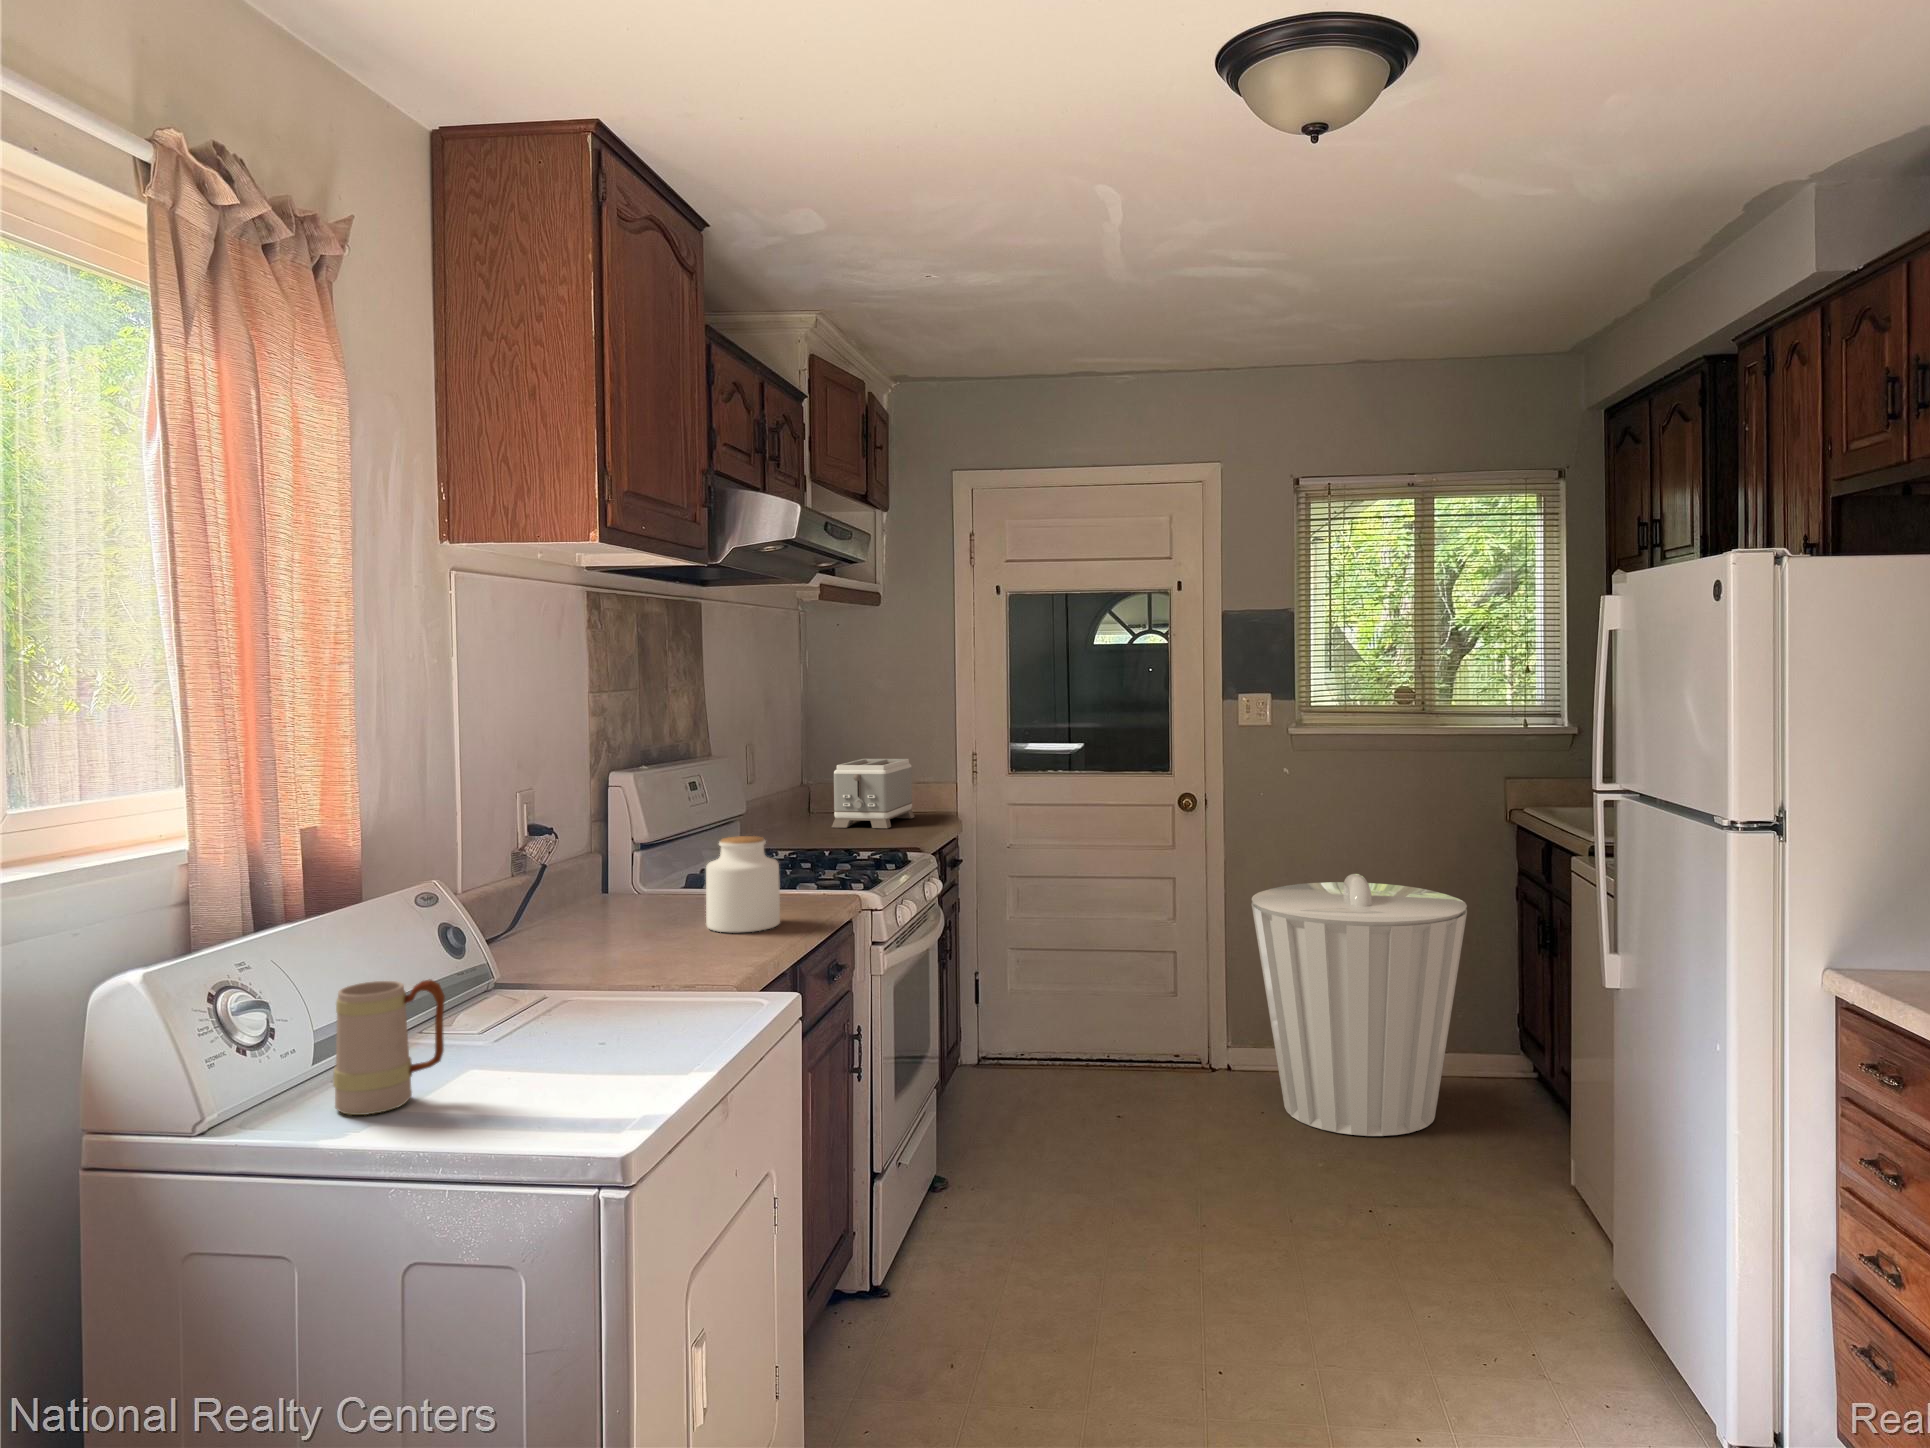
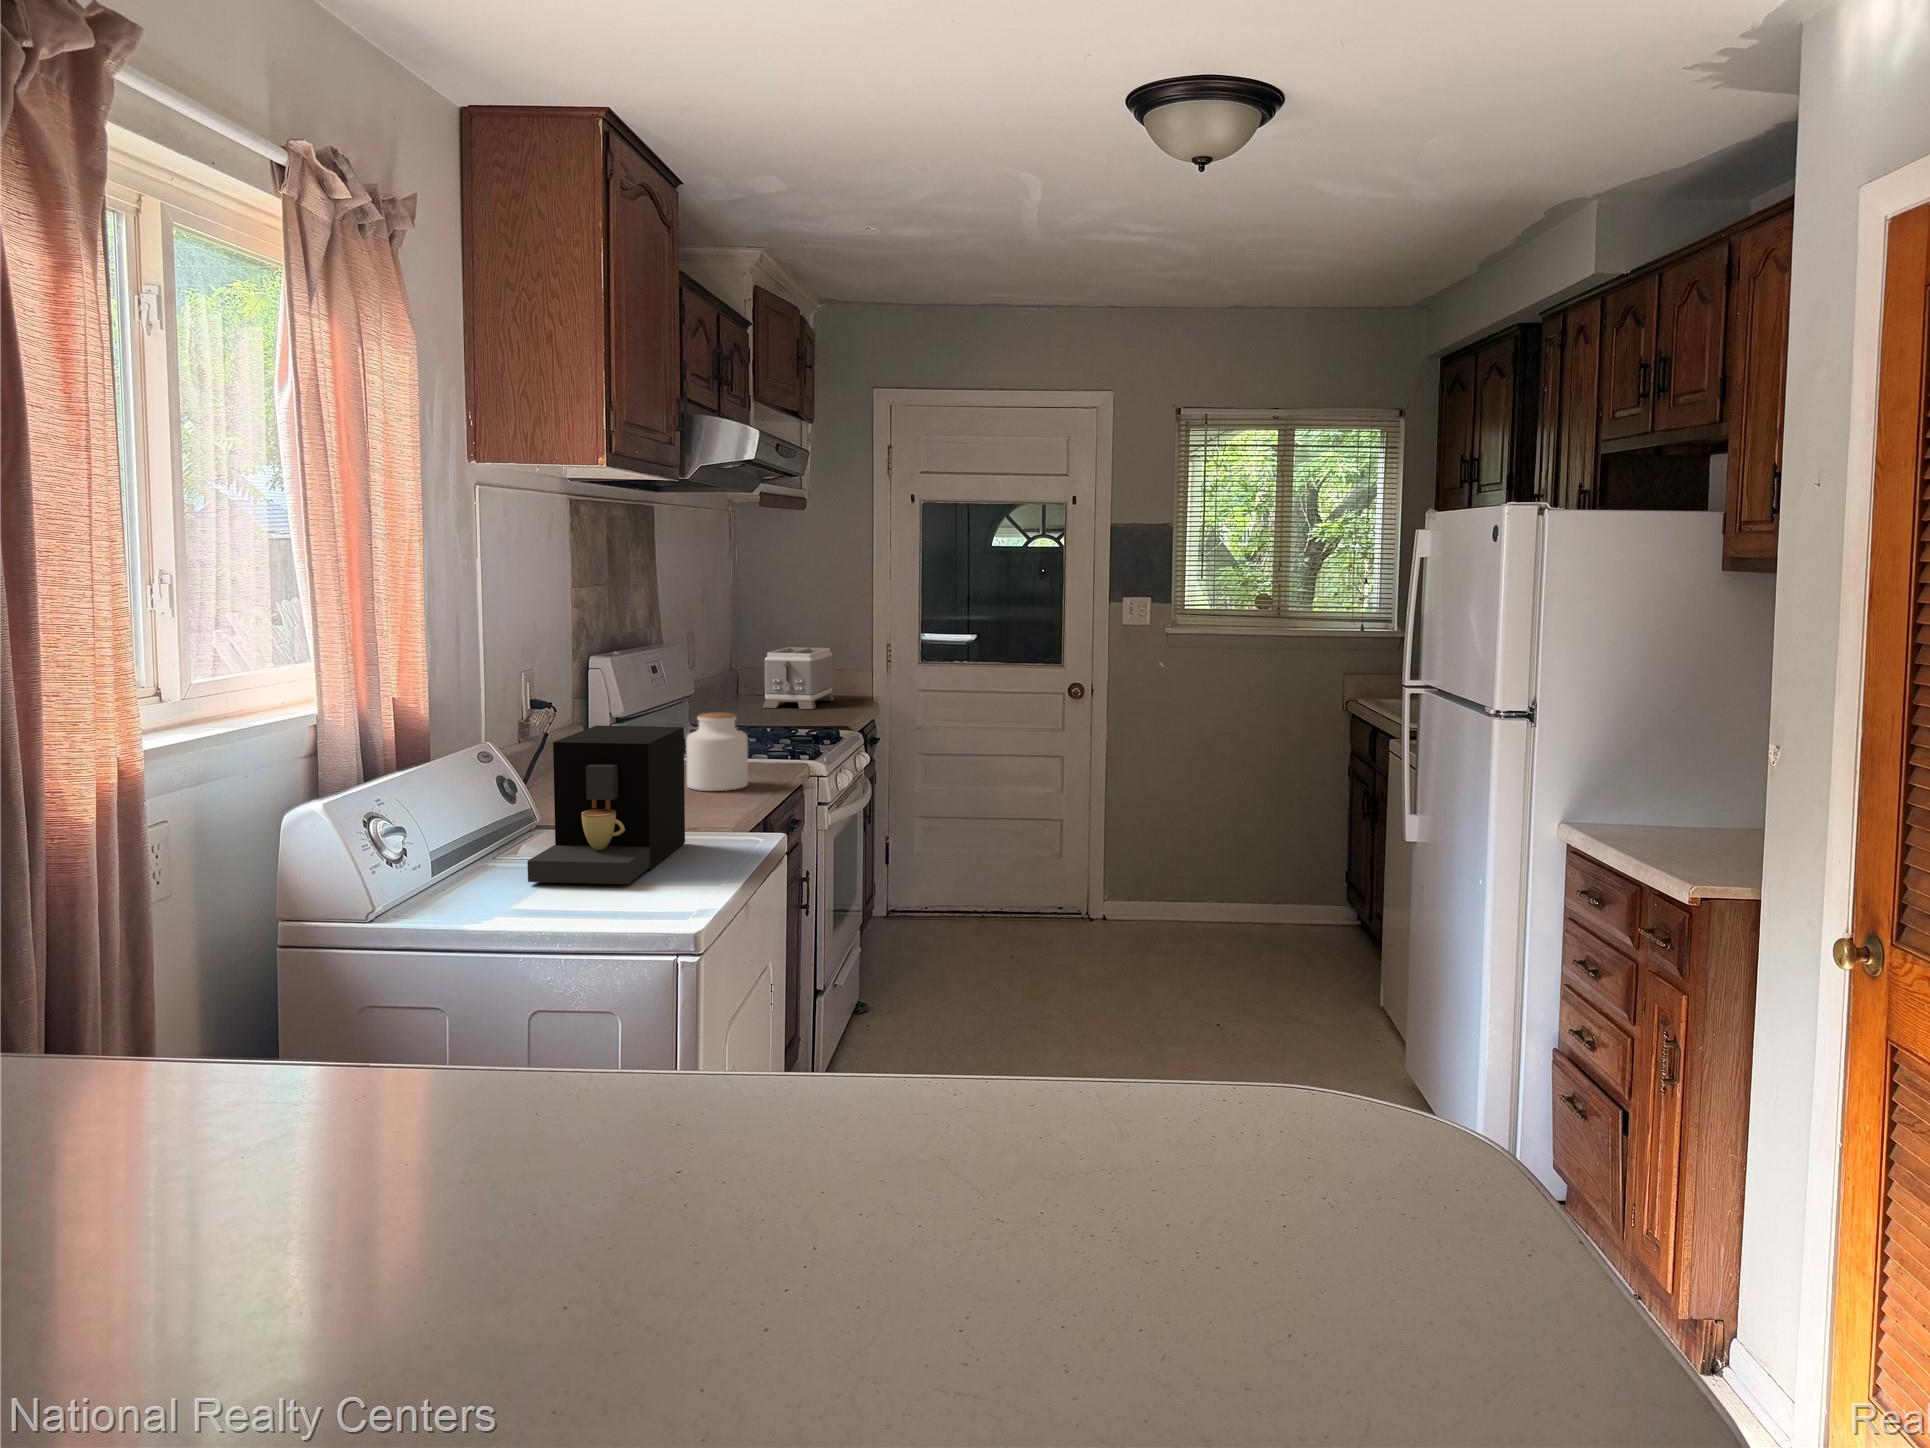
coffee maker: none [442,857,672,1071] -> present [527,725,685,884]
trash can: present [1252,874,1467,1136] -> none [1128,753,1307,969]
mug: present [333,979,445,1115] -> none [460,814,540,912]

